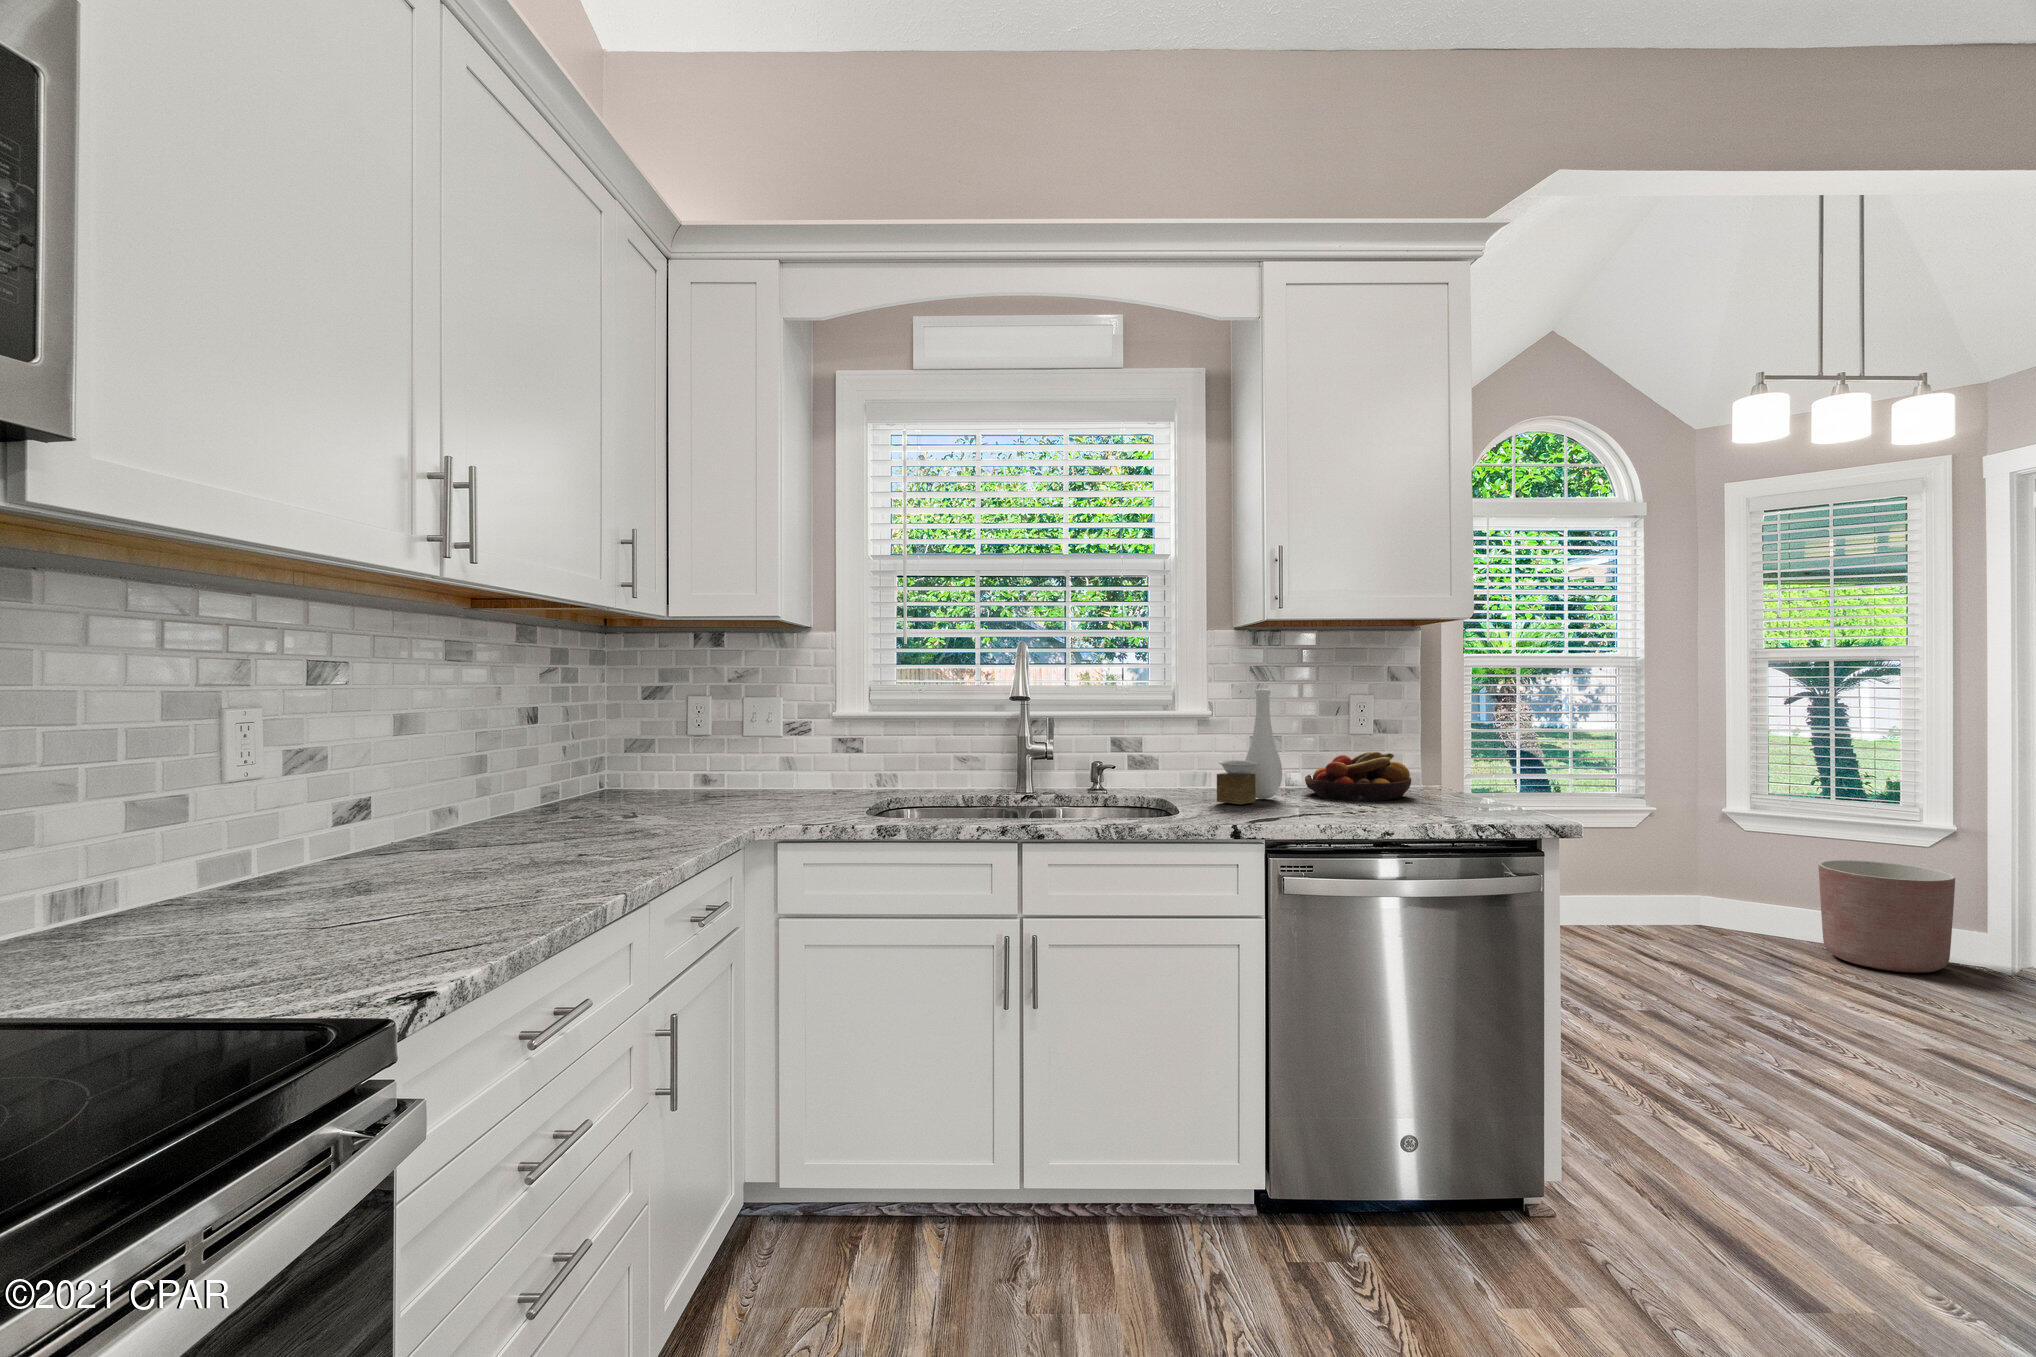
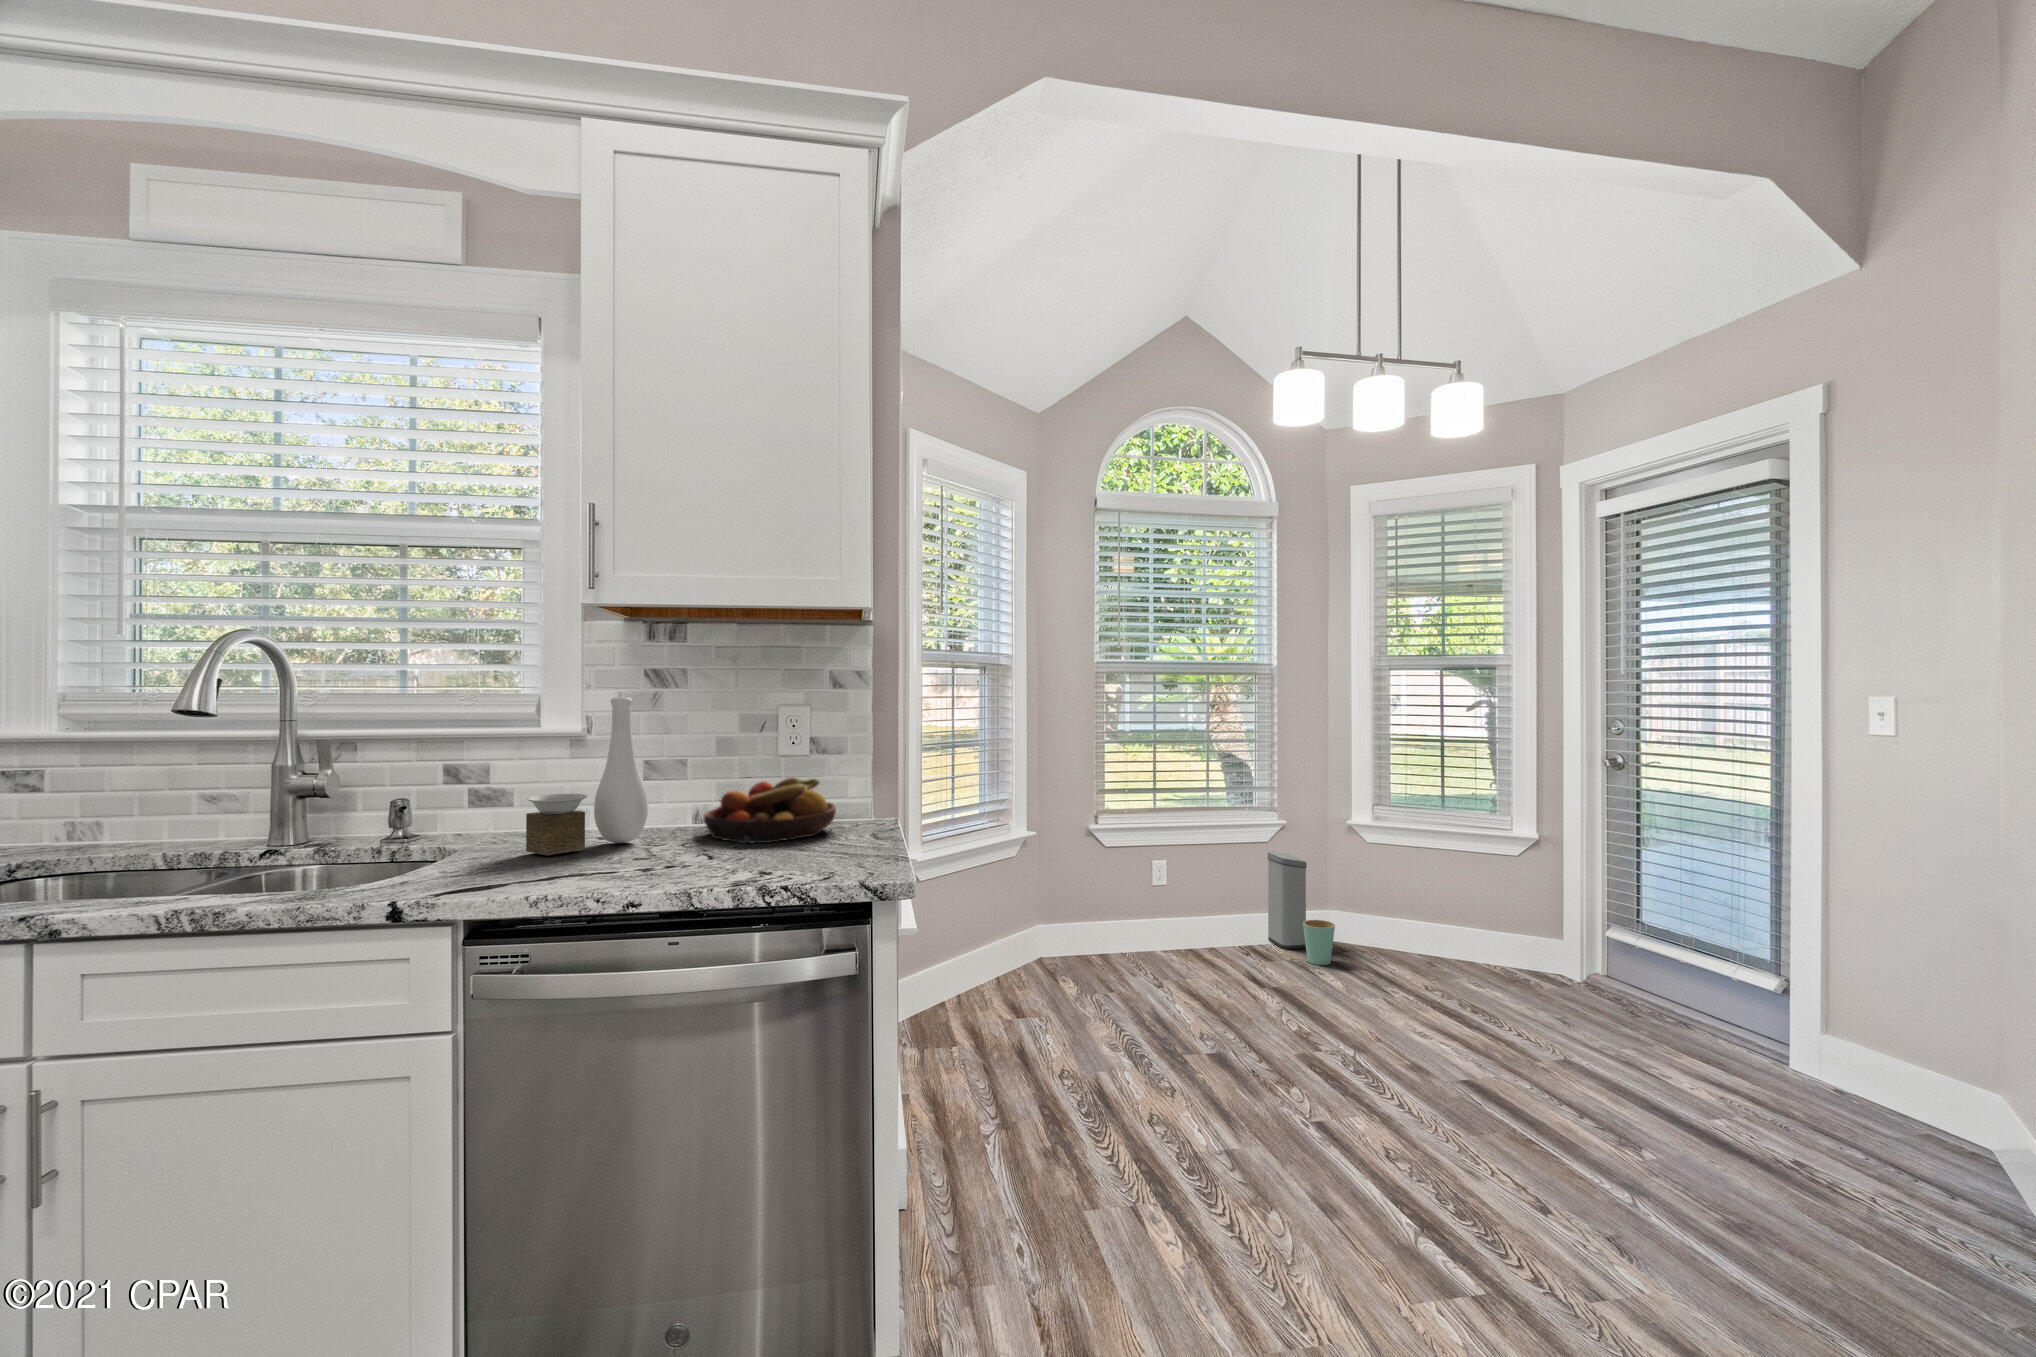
trash can: none [1642,840,1728,950] -> present [1268,852,1335,965]
planter: present [1818,860,1955,973] -> none [1417,868,1532,984]

